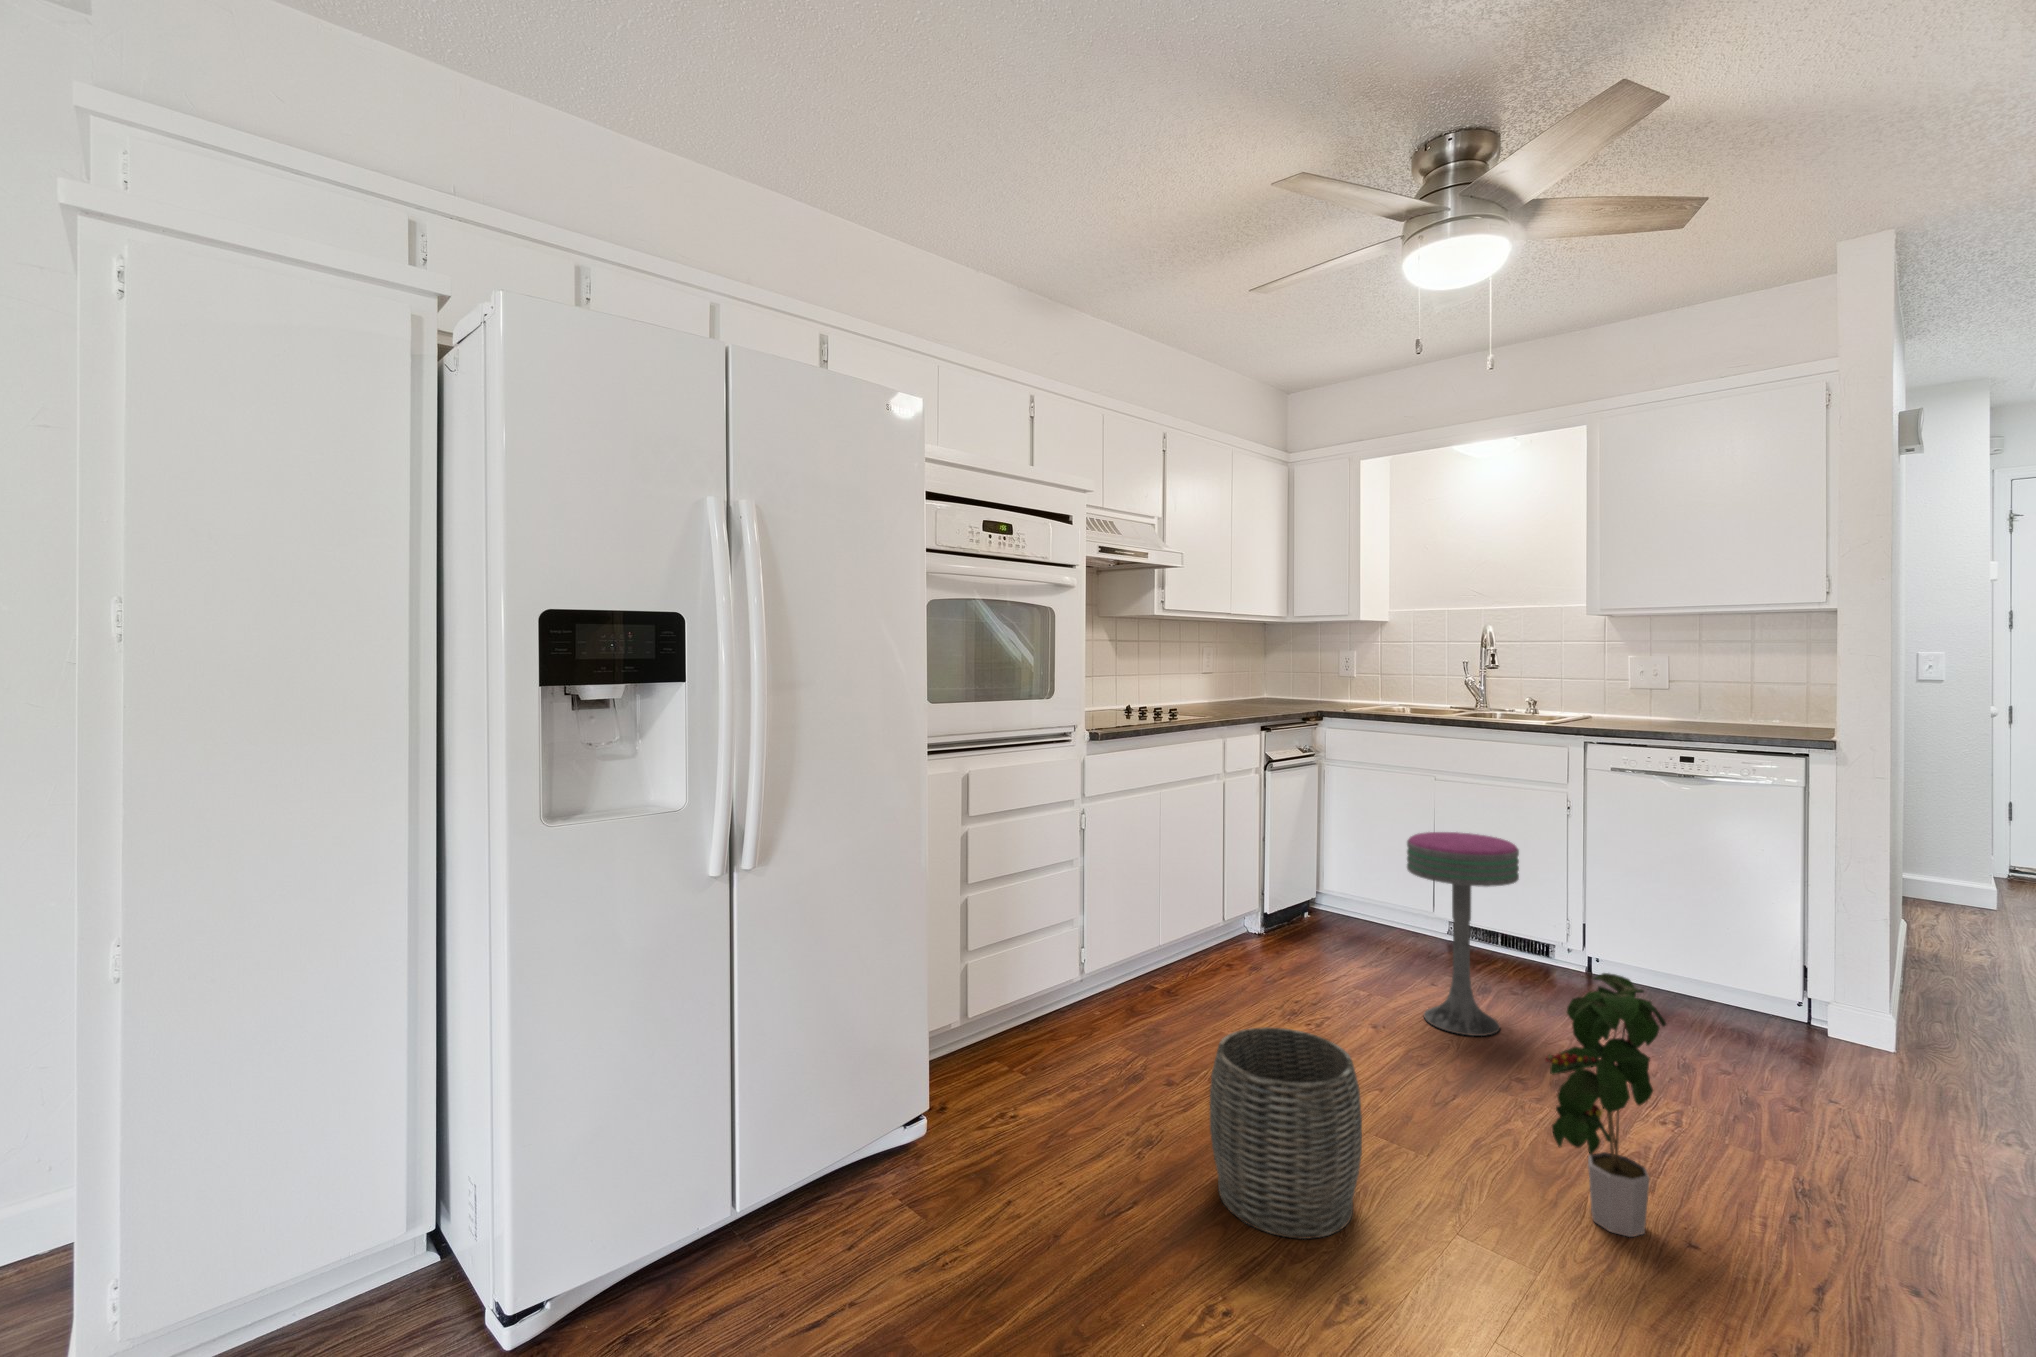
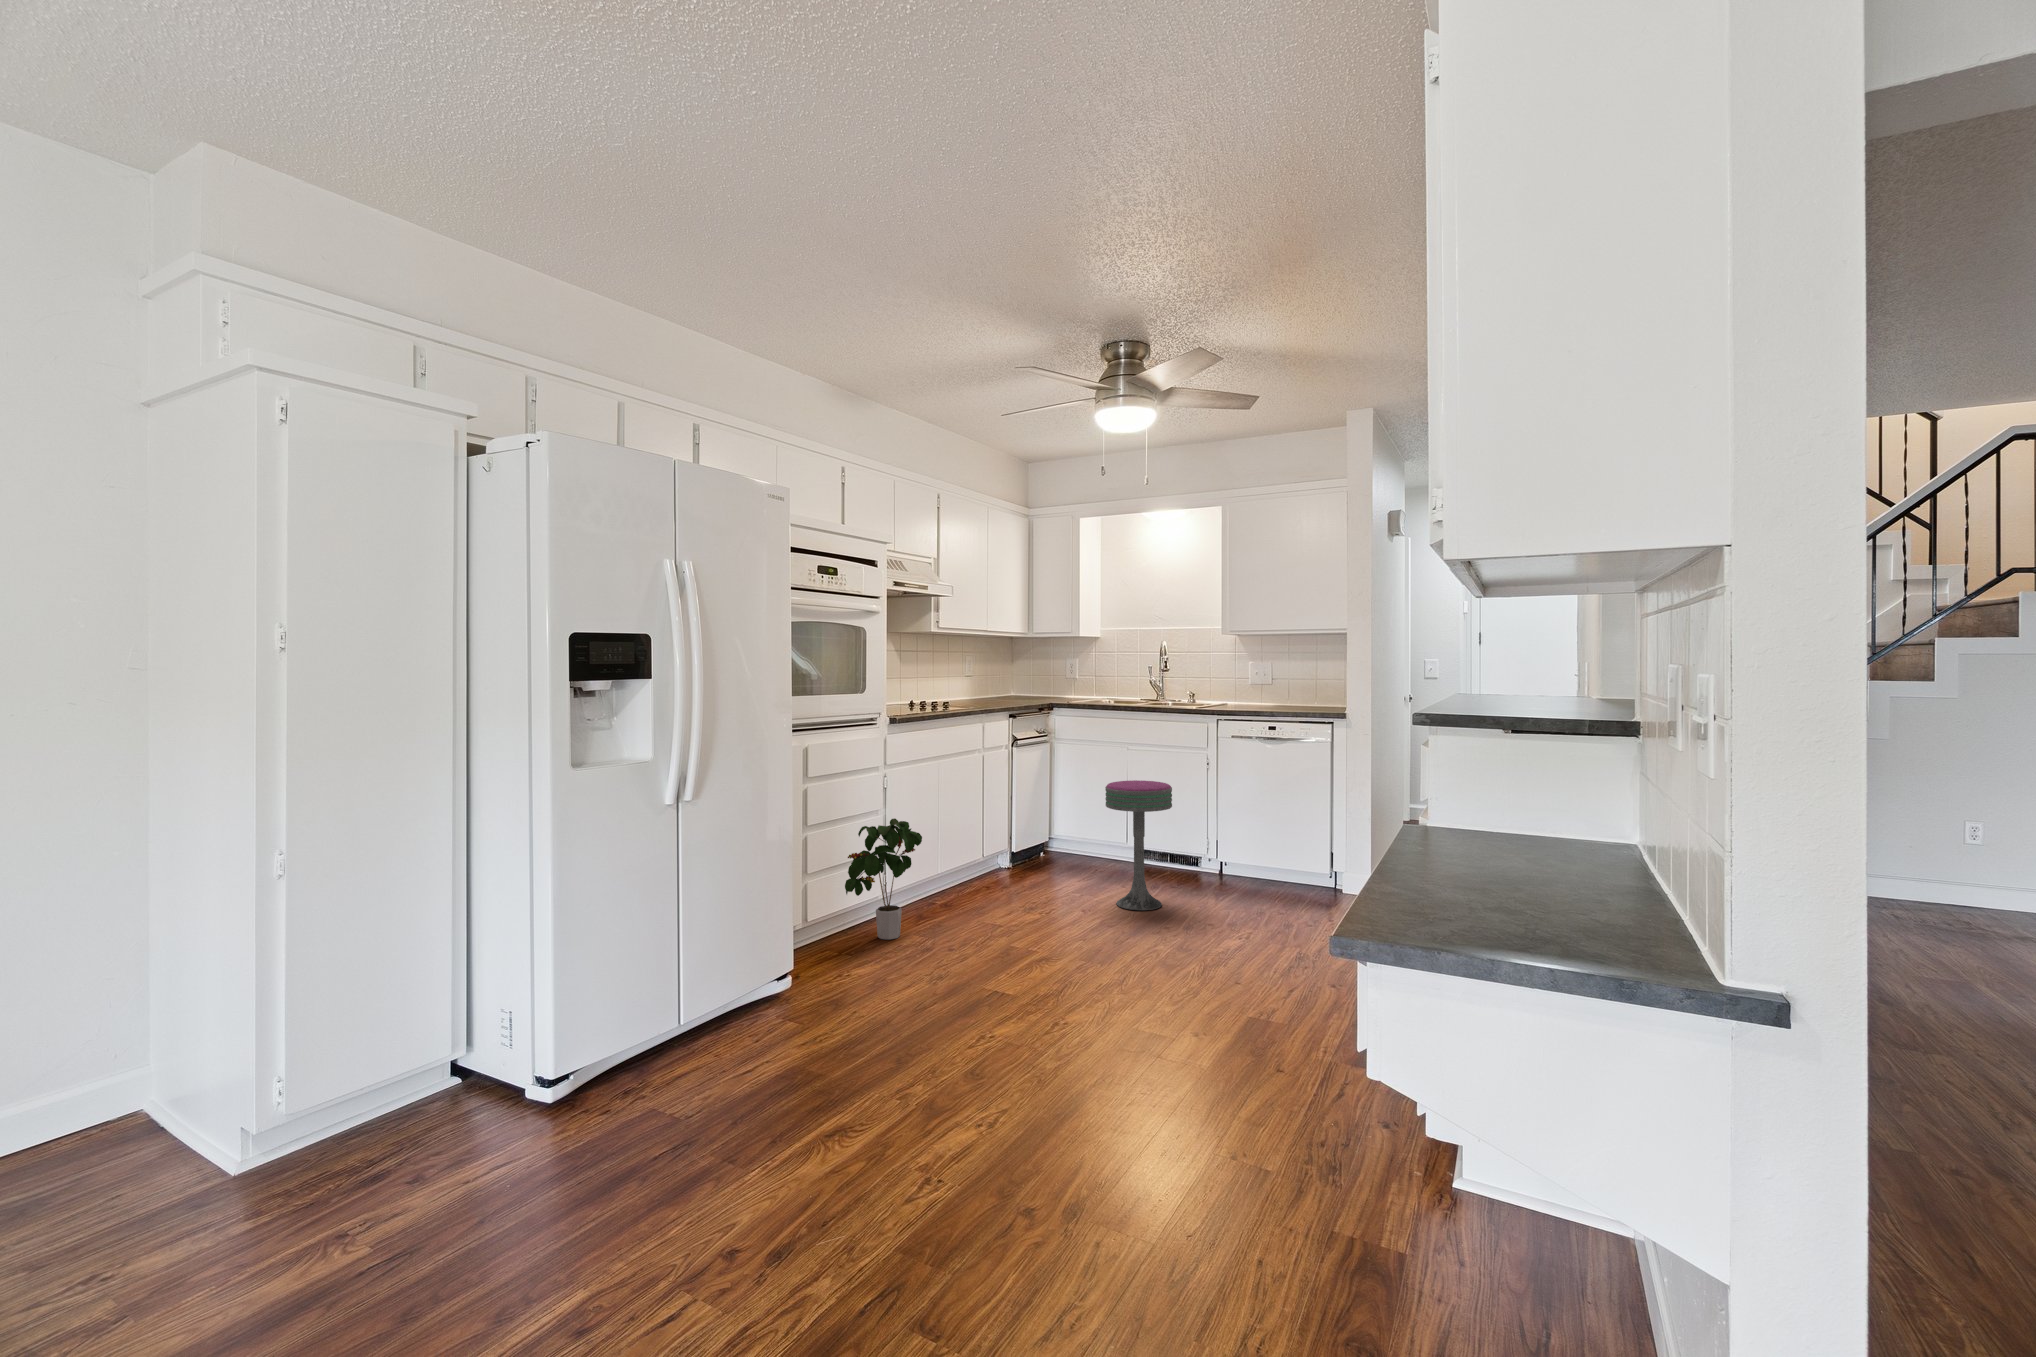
potted plant: present [1545,973,1666,1237] -> present [845,818,922,940]
woven basket: present [1210,1027,1362,1239] -> none [983,893,1071,1005]

